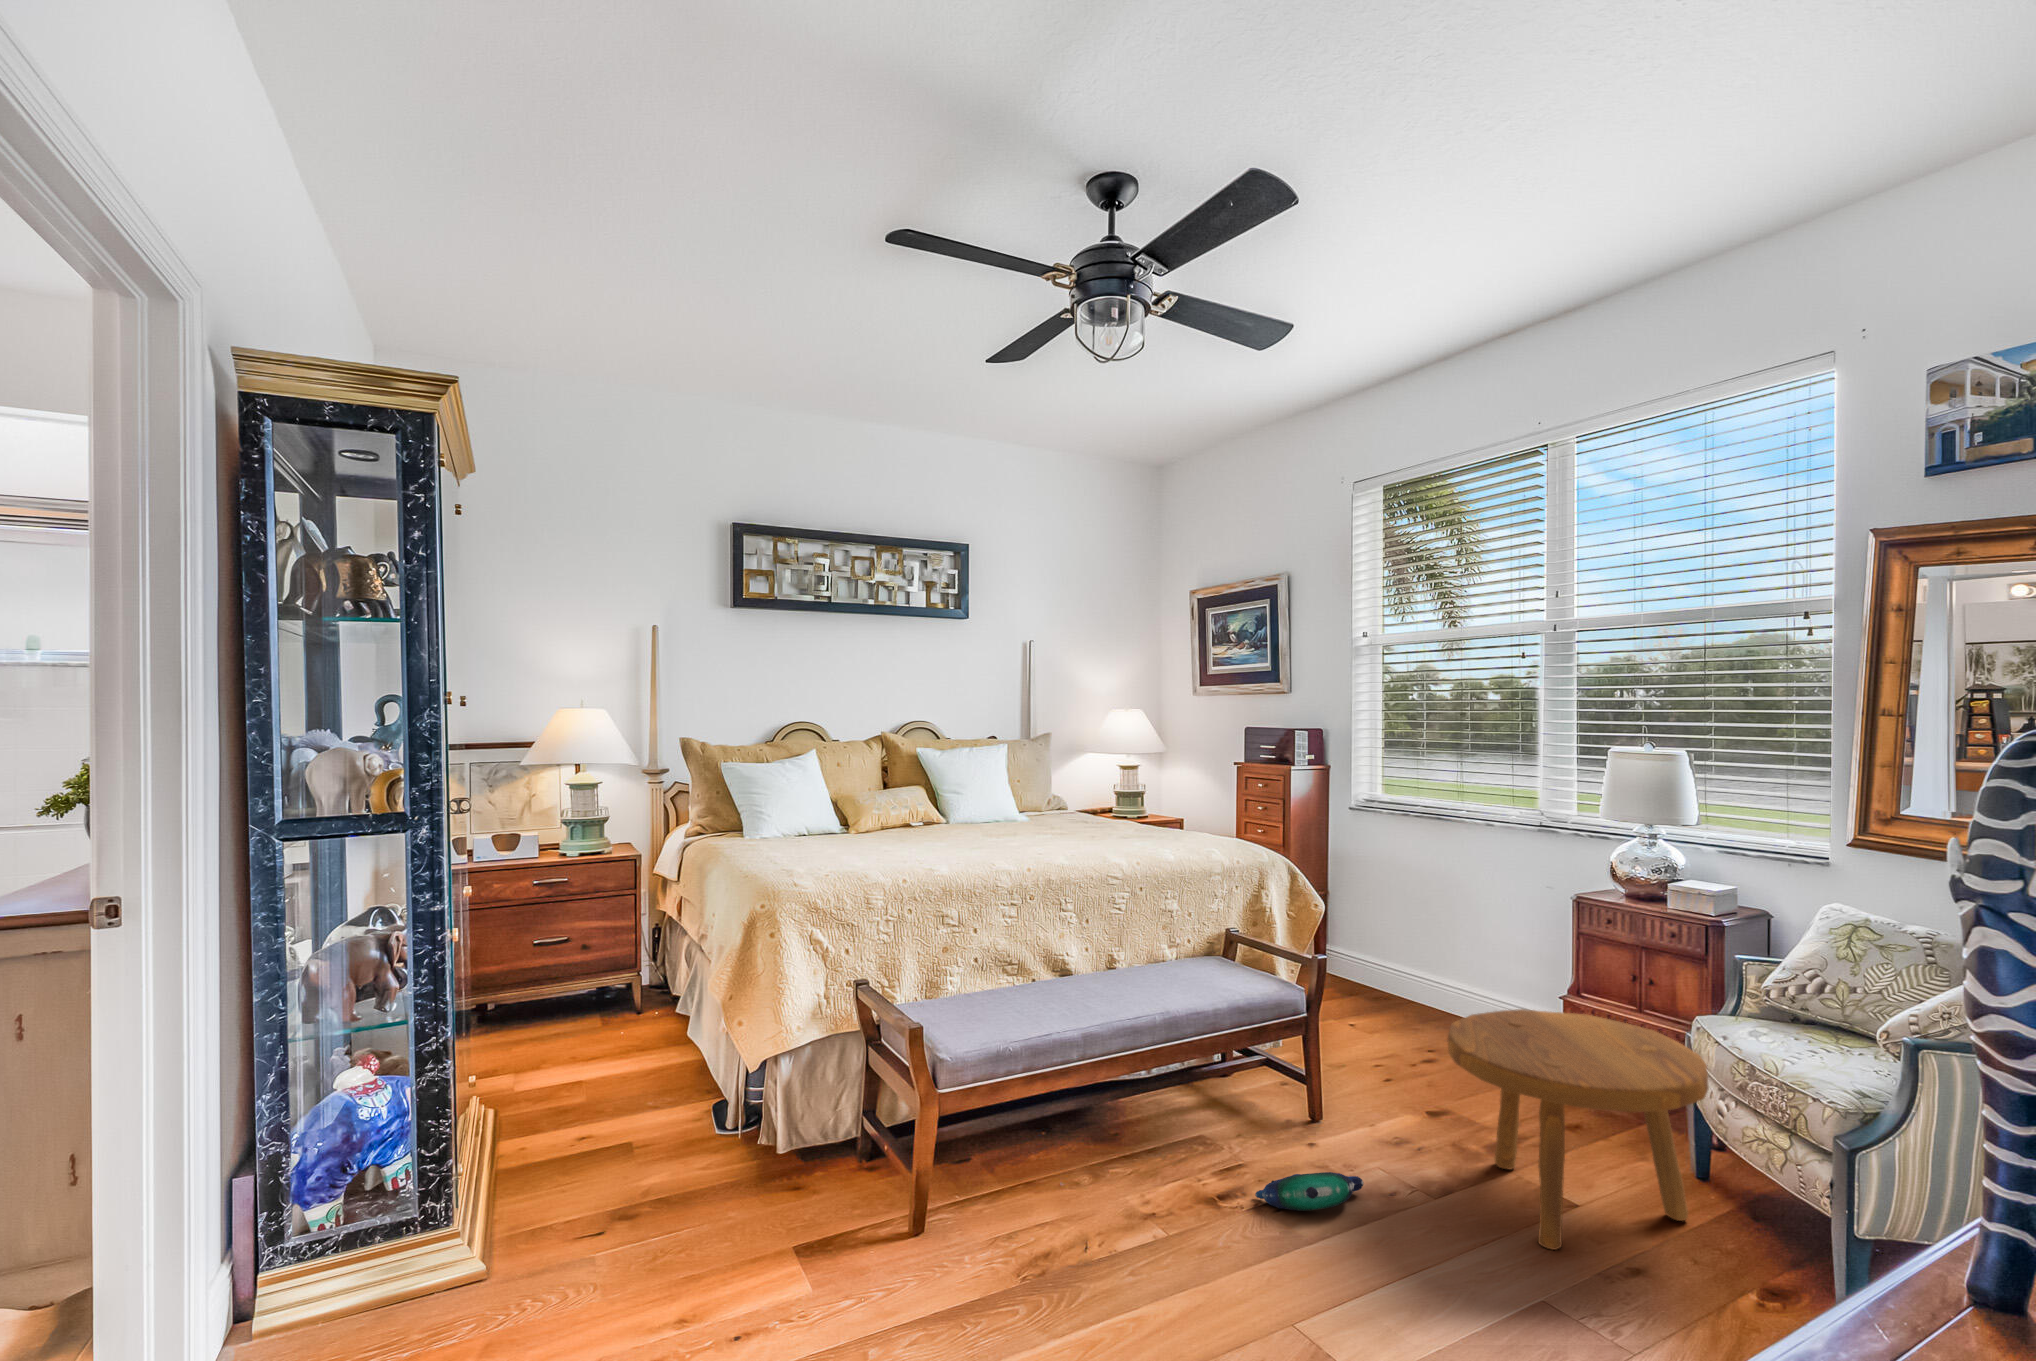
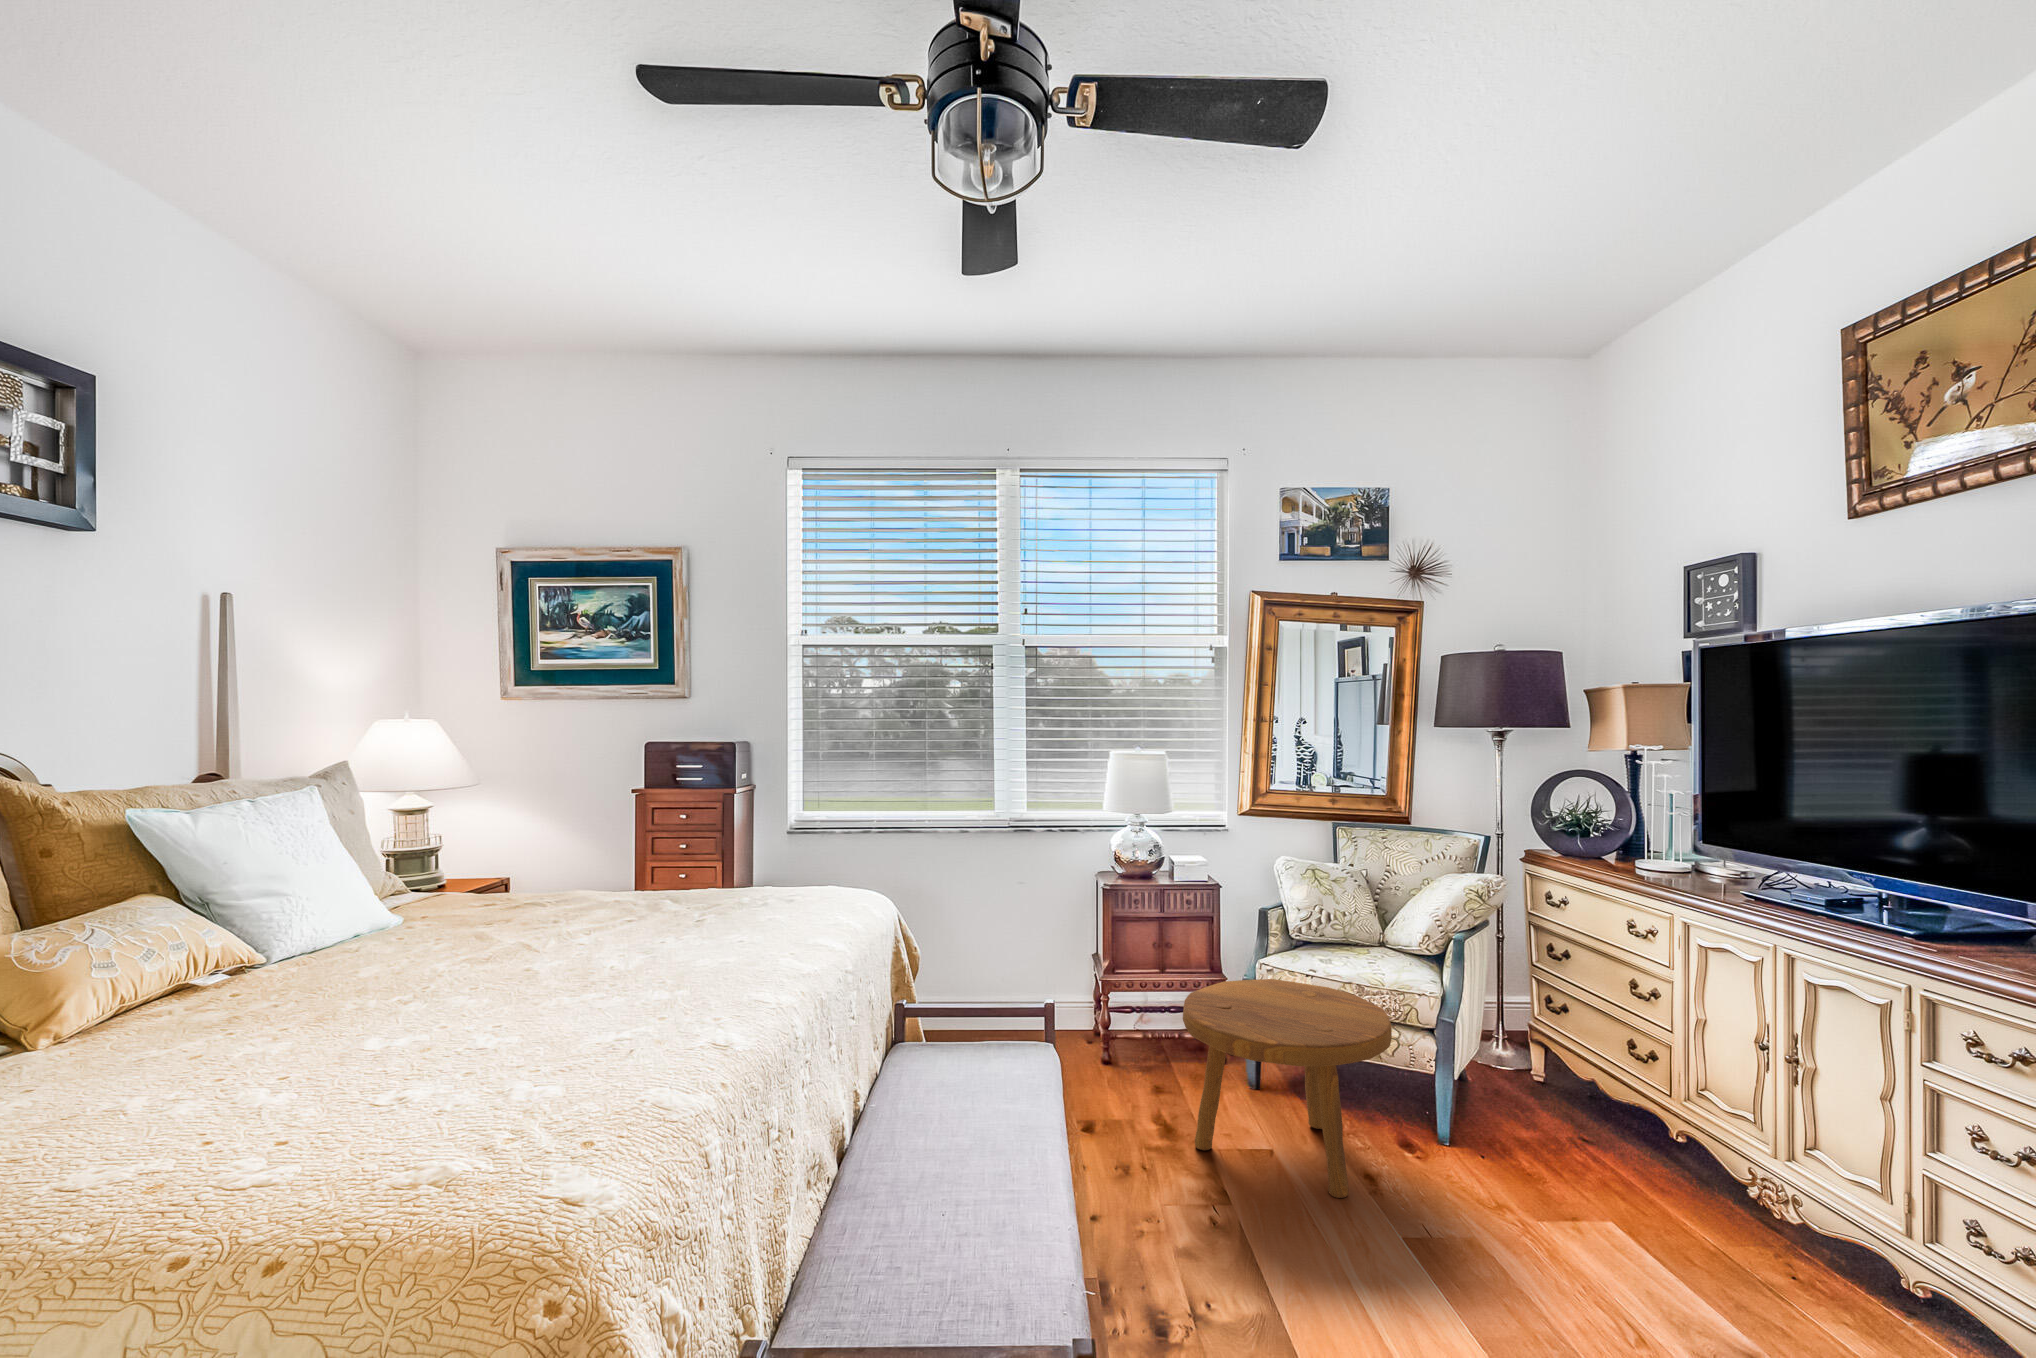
plush toy: present [1255,1172,1364,1211] -> none [1183,1220,1255,1304]

